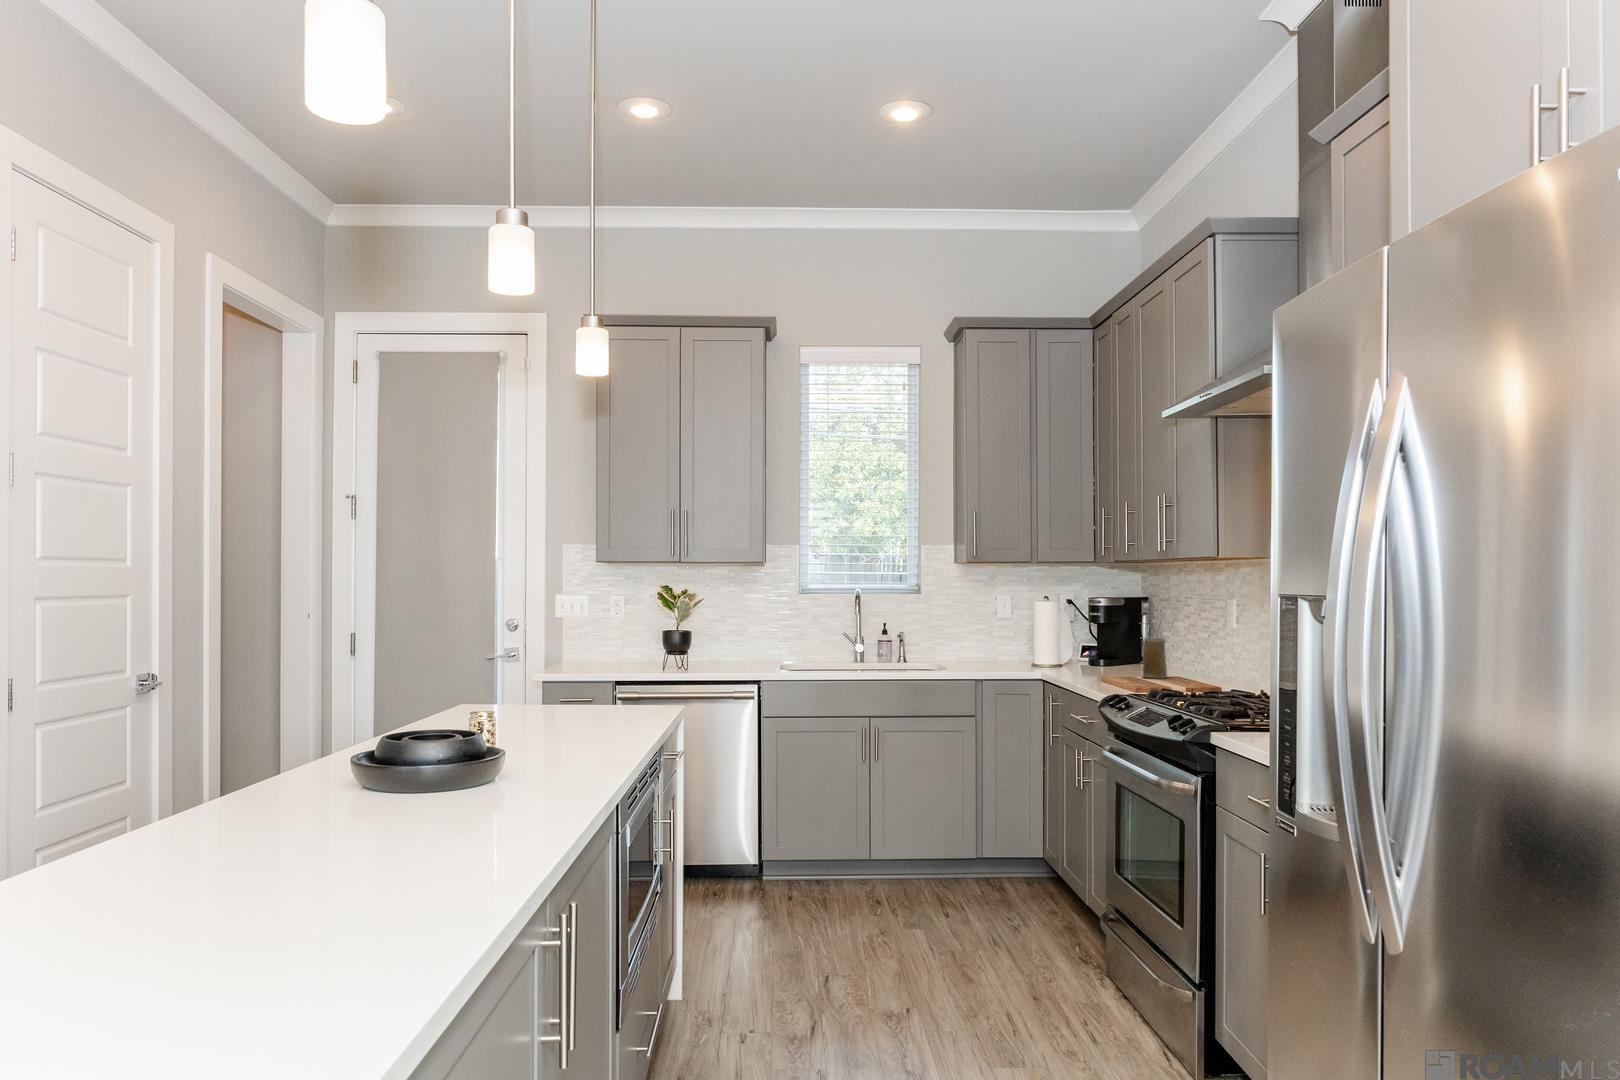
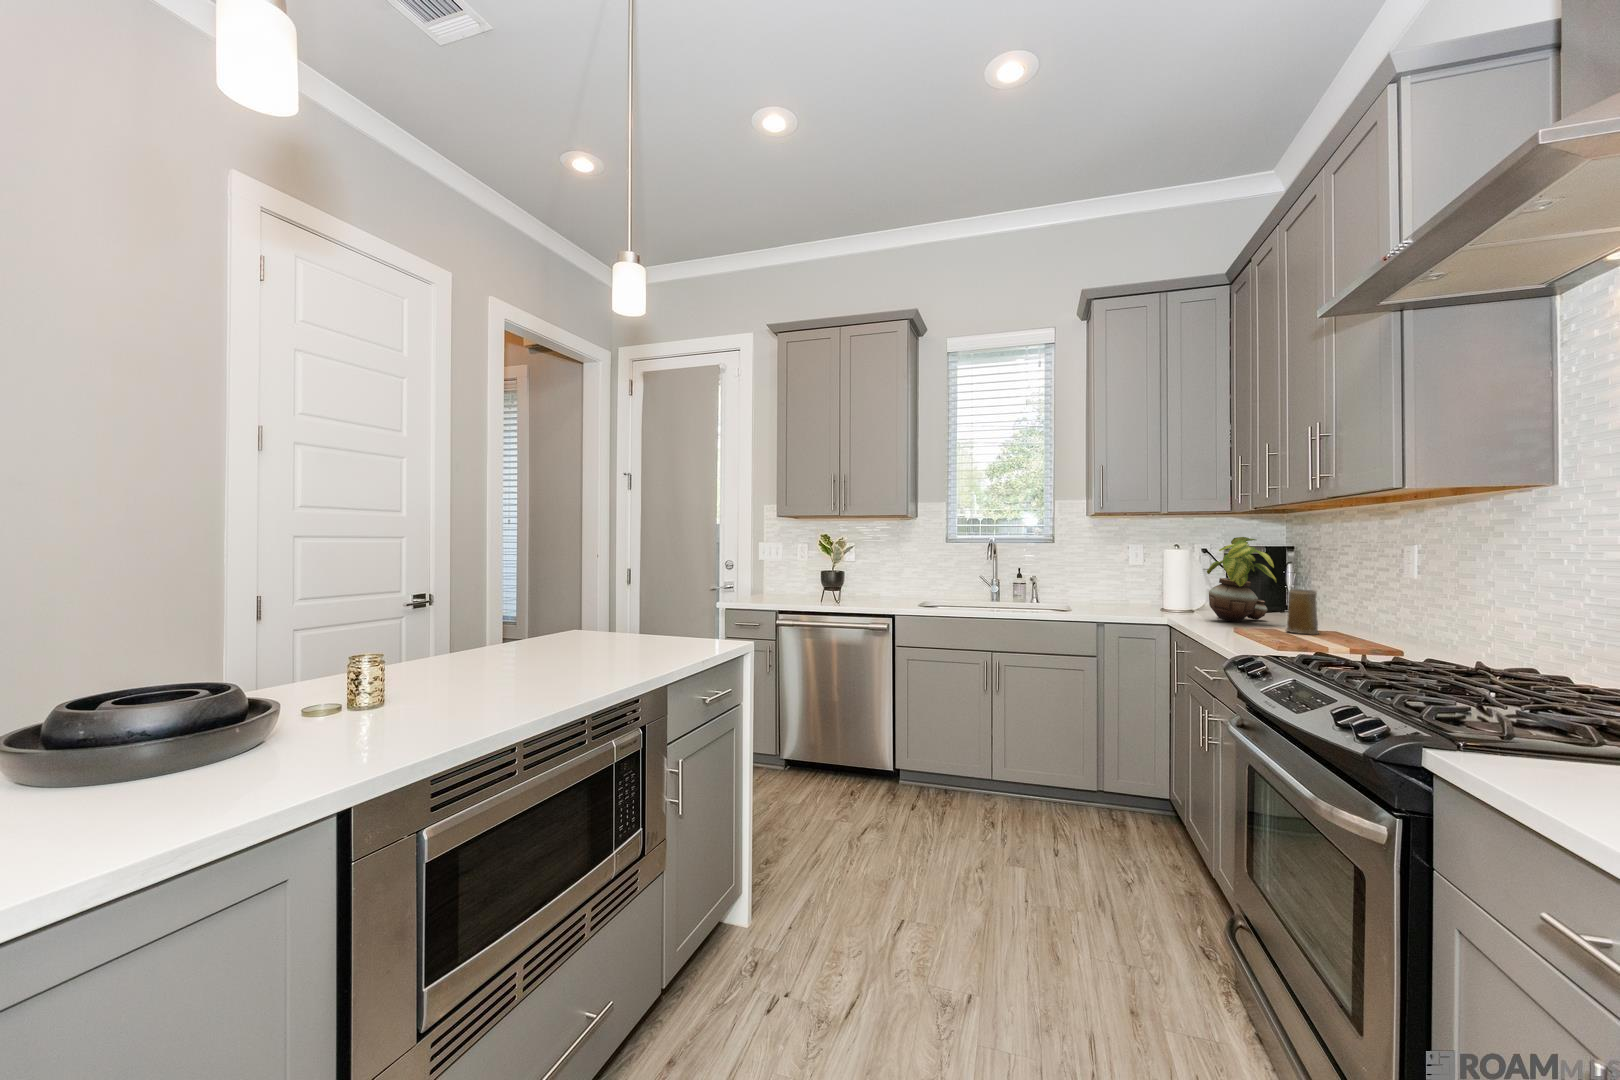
potted plant: none [1073,589,1135,672] -> present [1207,537,1277,622]

